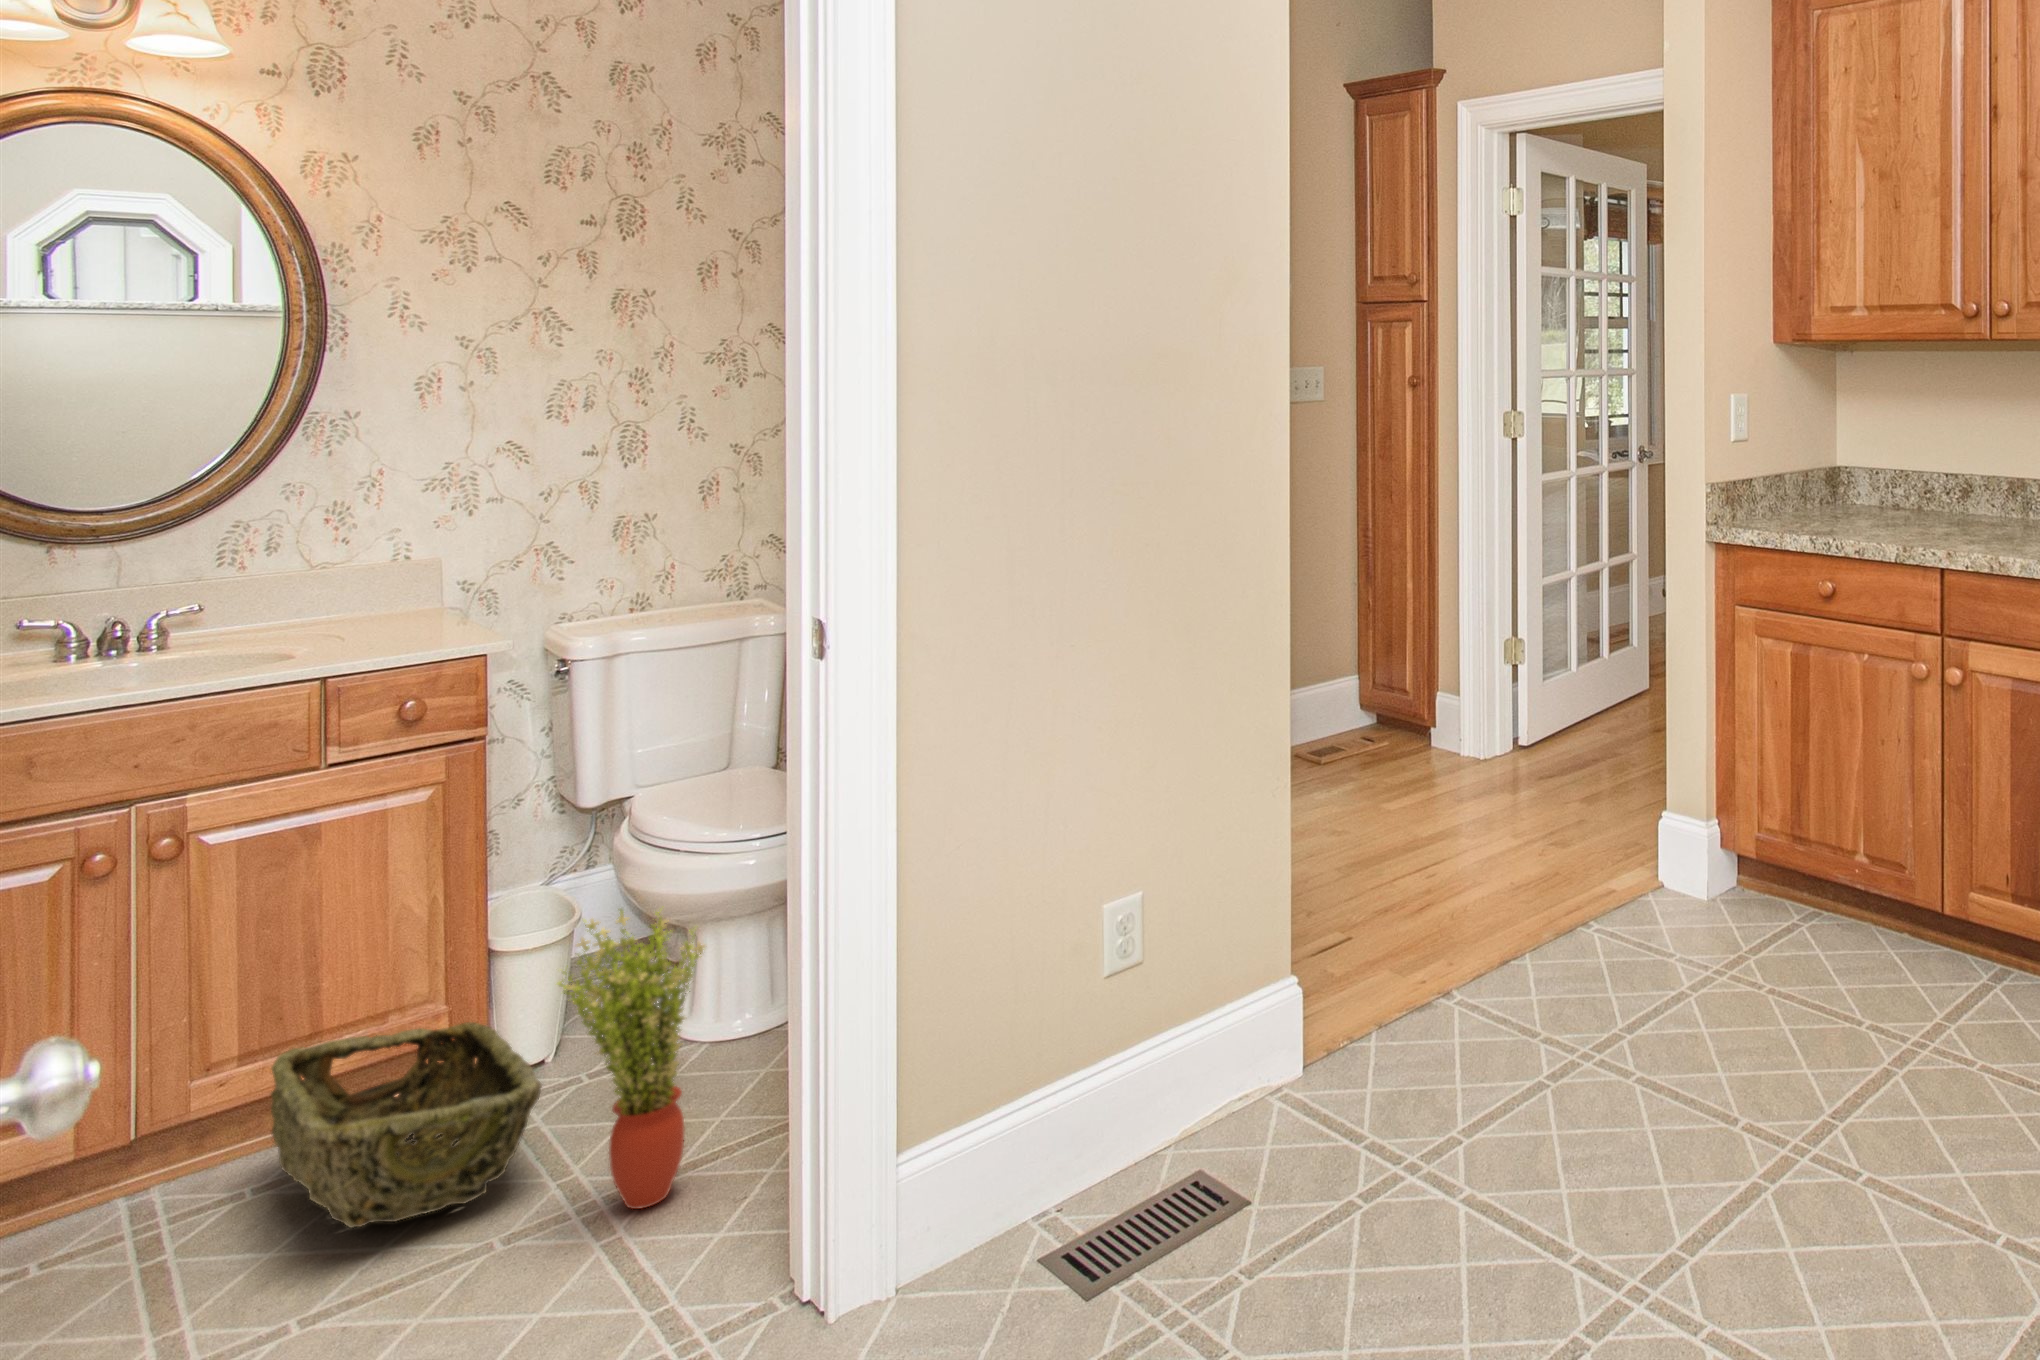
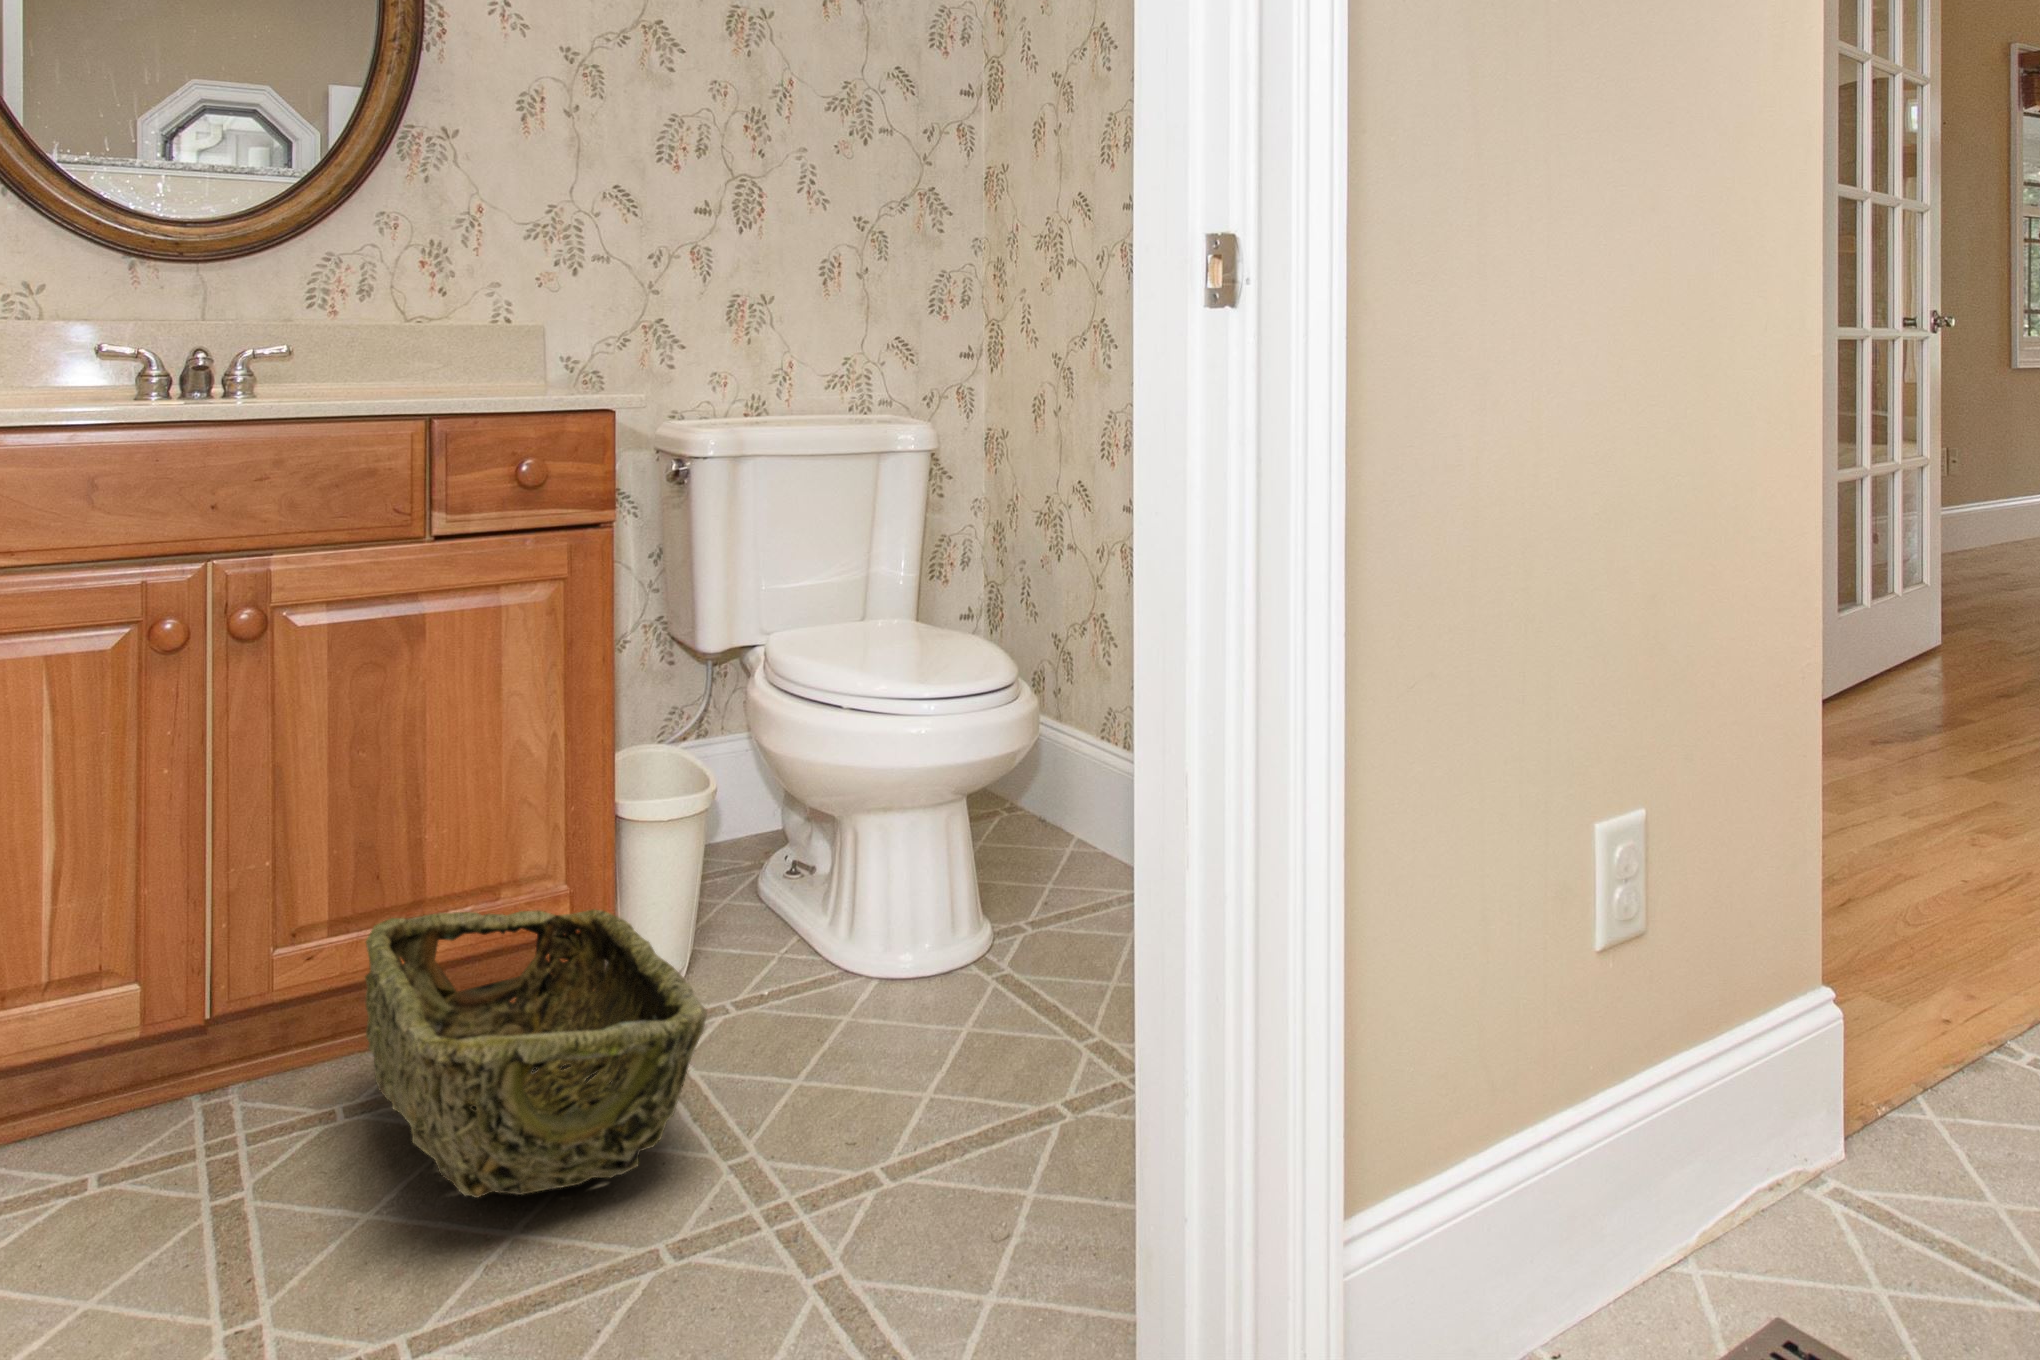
potted plant: present [557,909,705,1209] -> none [740,749,950,1230]

